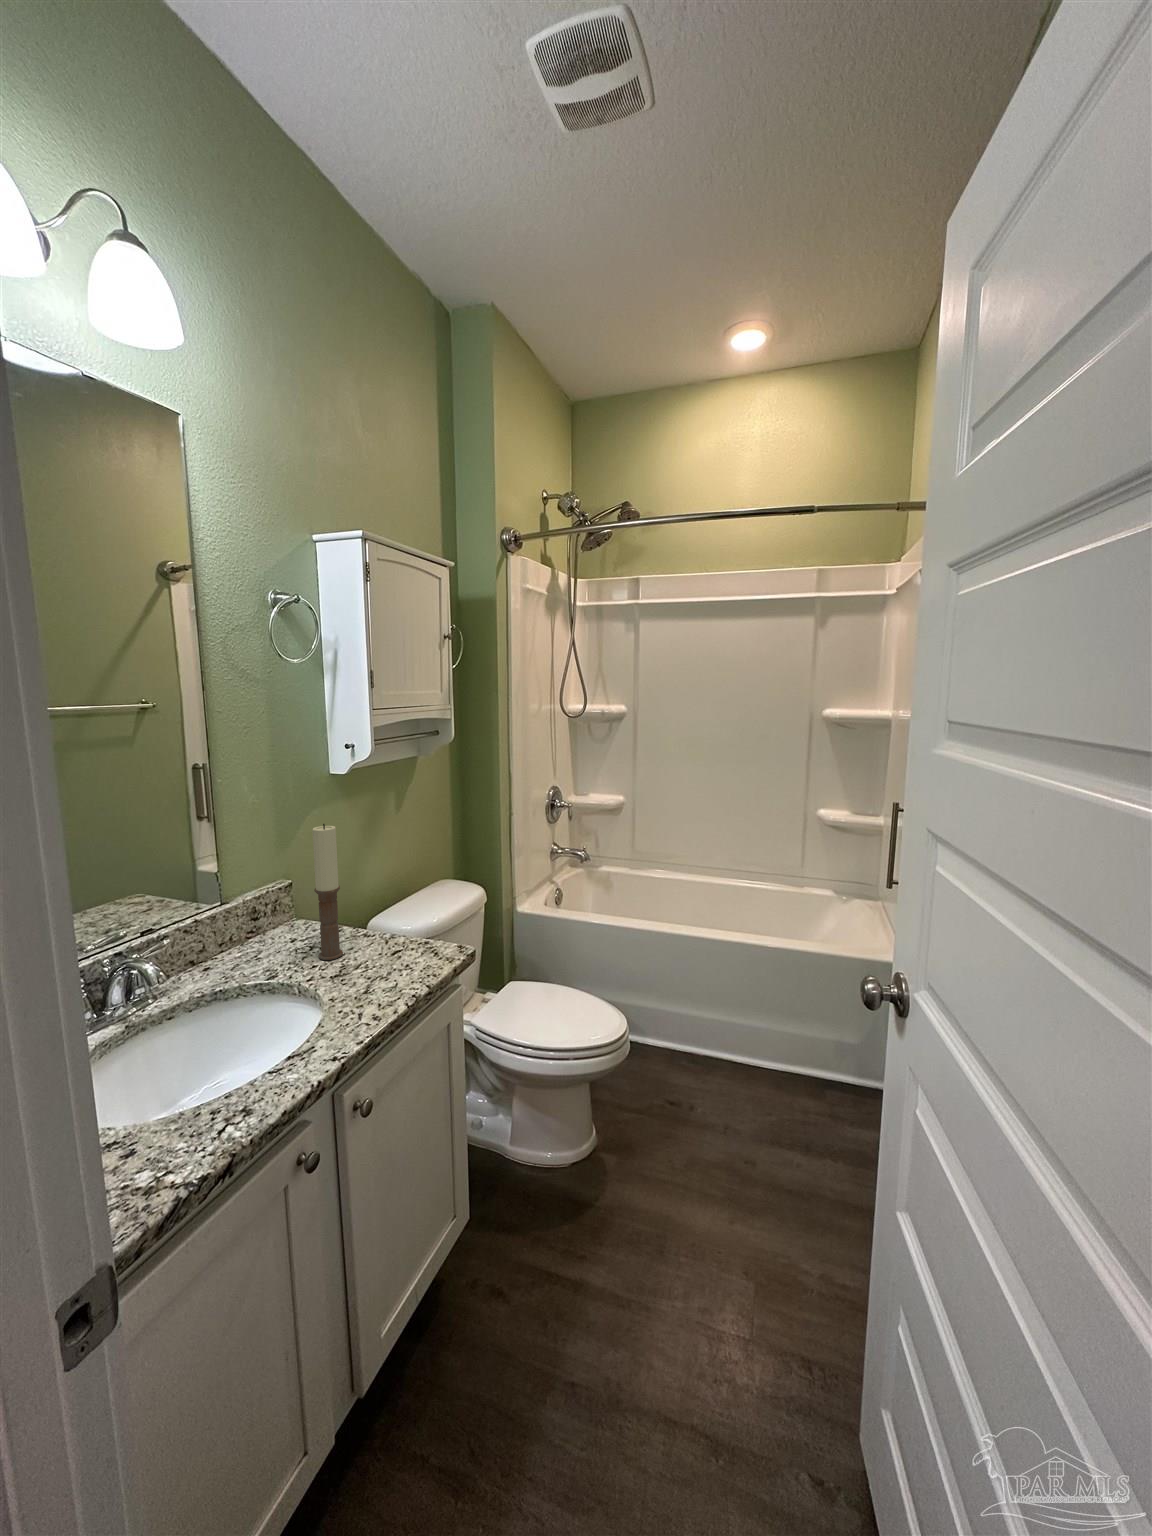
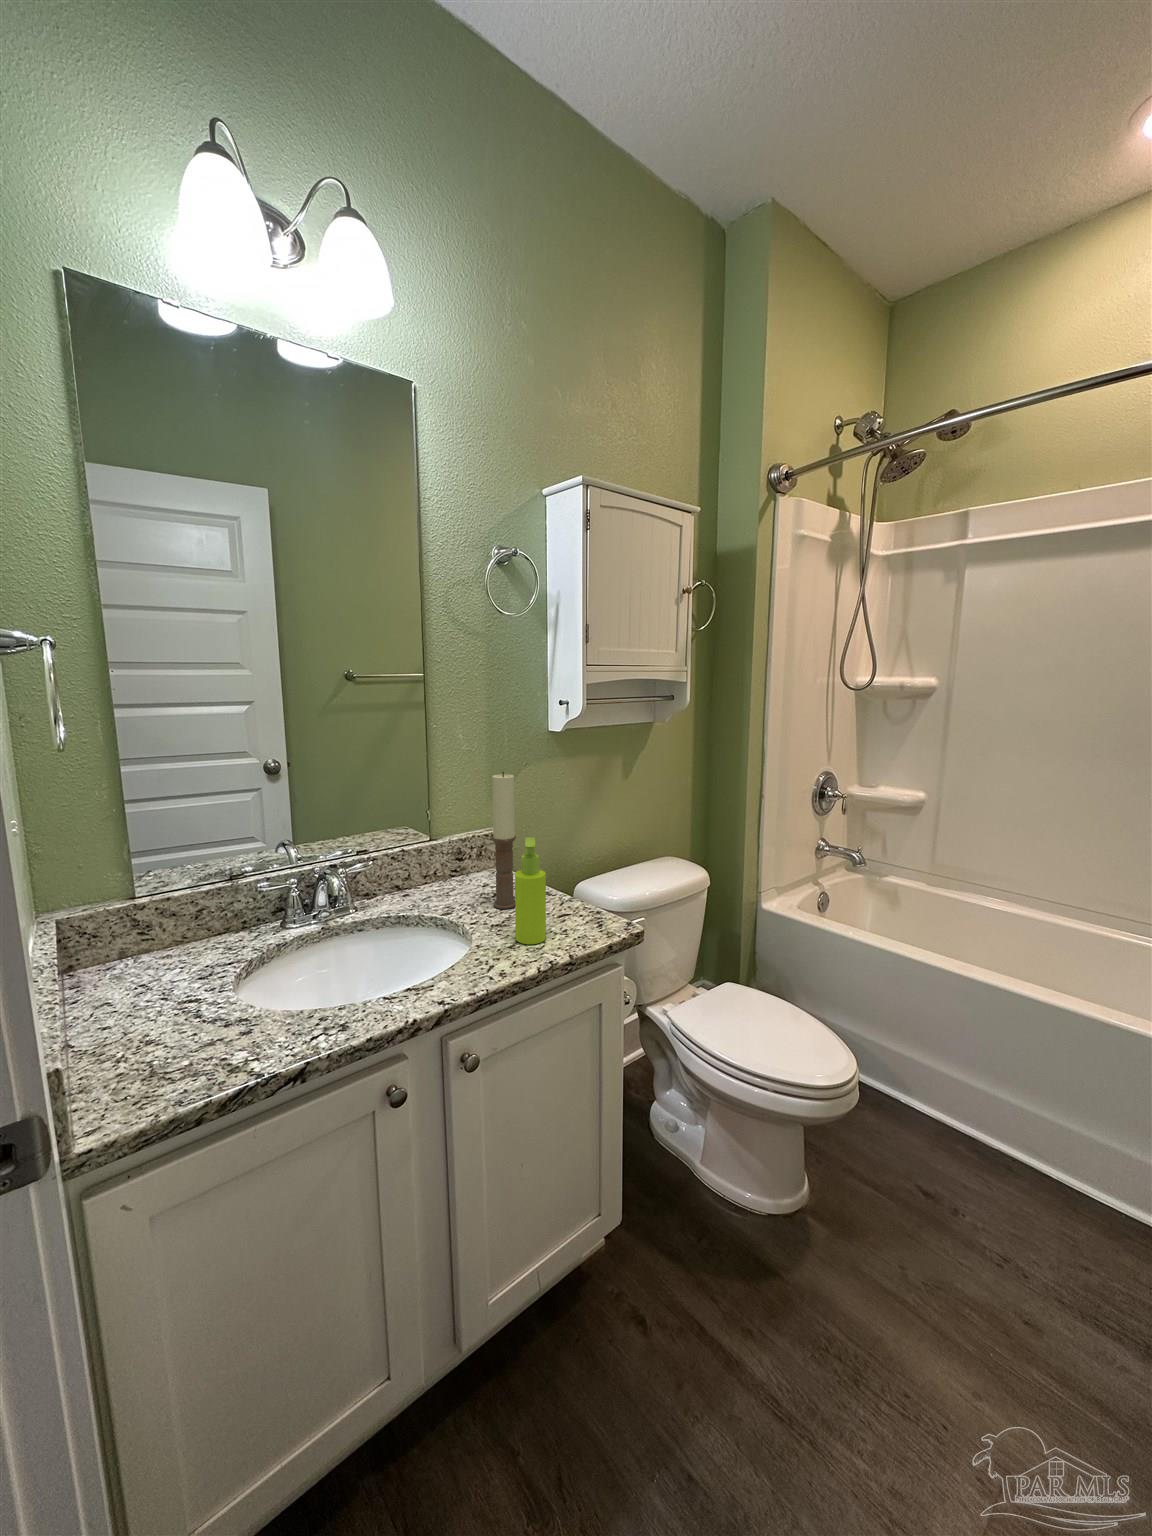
soap dispenser: none [363,884,396,986] -> present [515,837,546,944]

